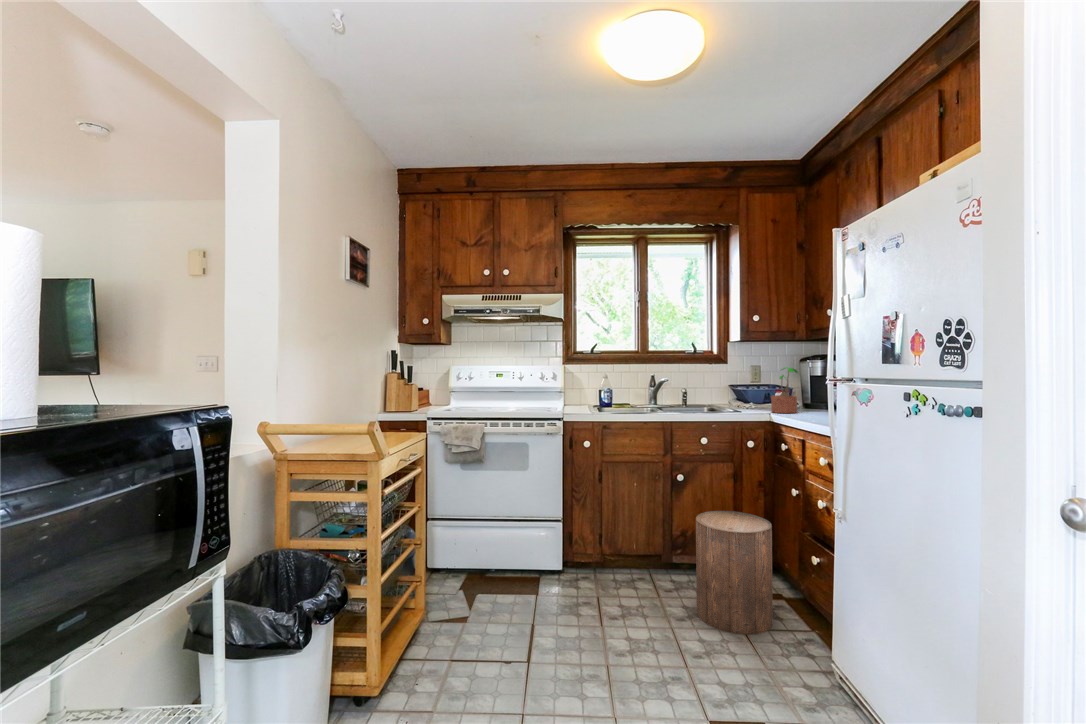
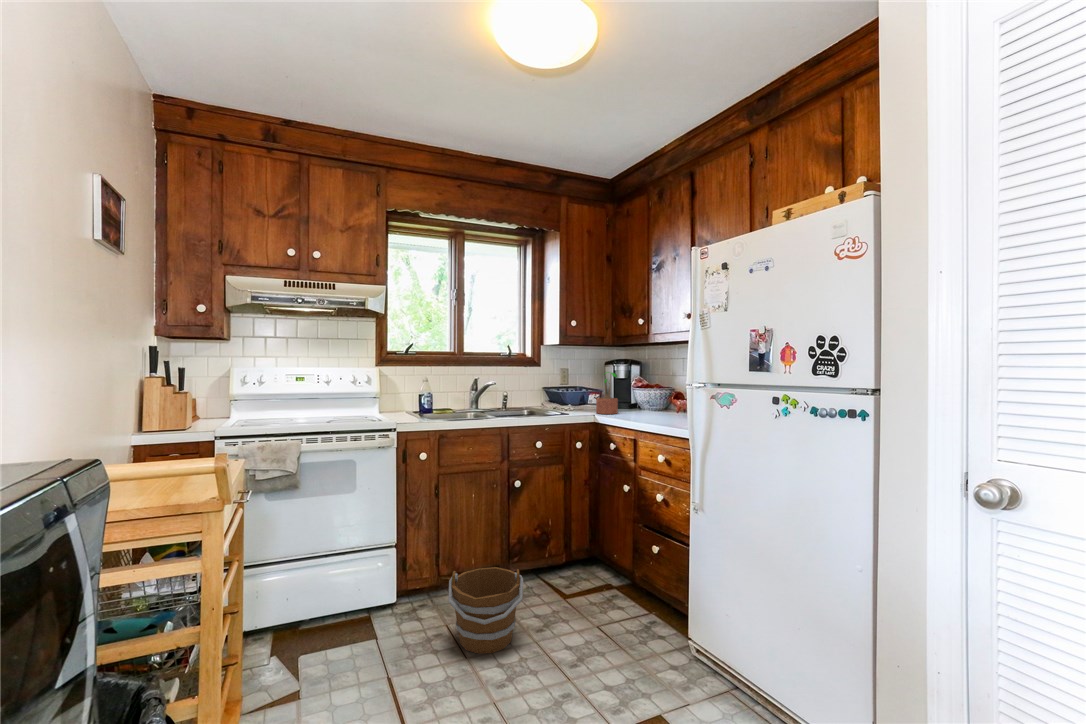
stool: present [696,511,773,635] -> none [548,511,618,631]
bucket: none [590,547,661,628] -> present [448,567,523,654]

